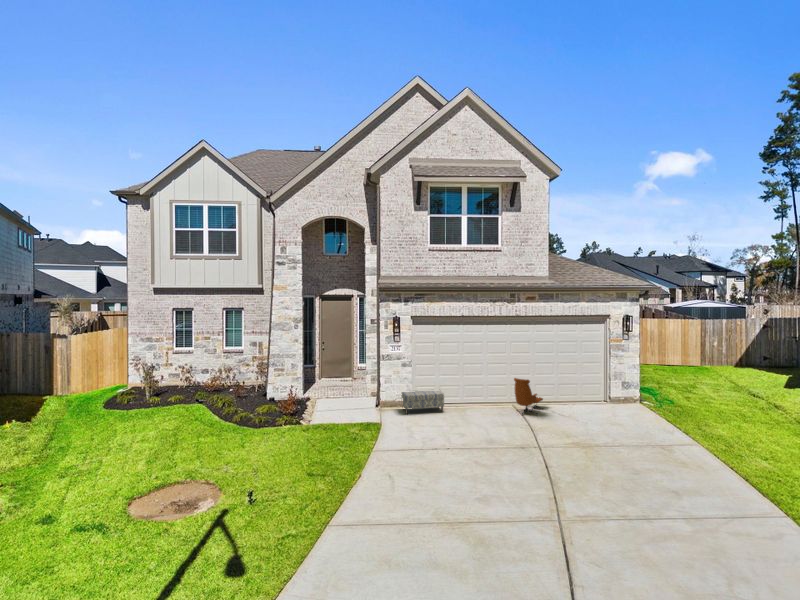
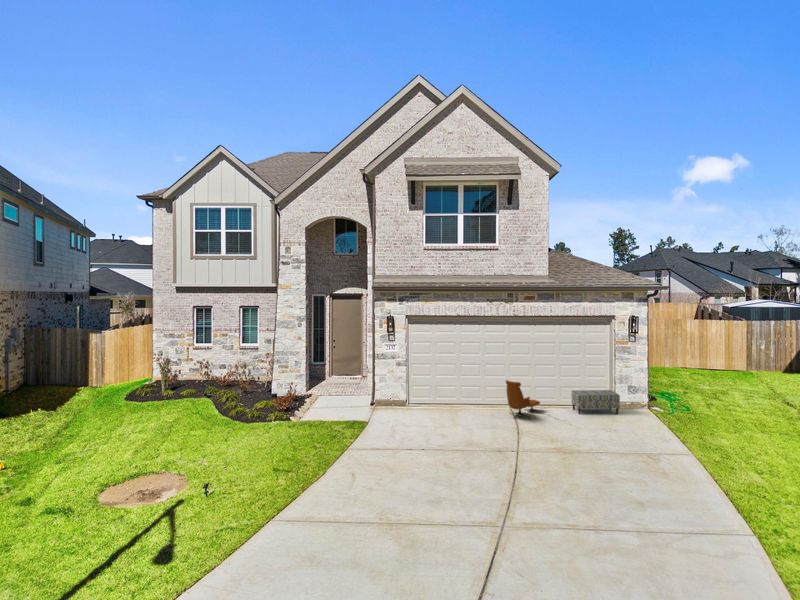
bench: present [401,390,444,414] -> present [572,390,620,414]

